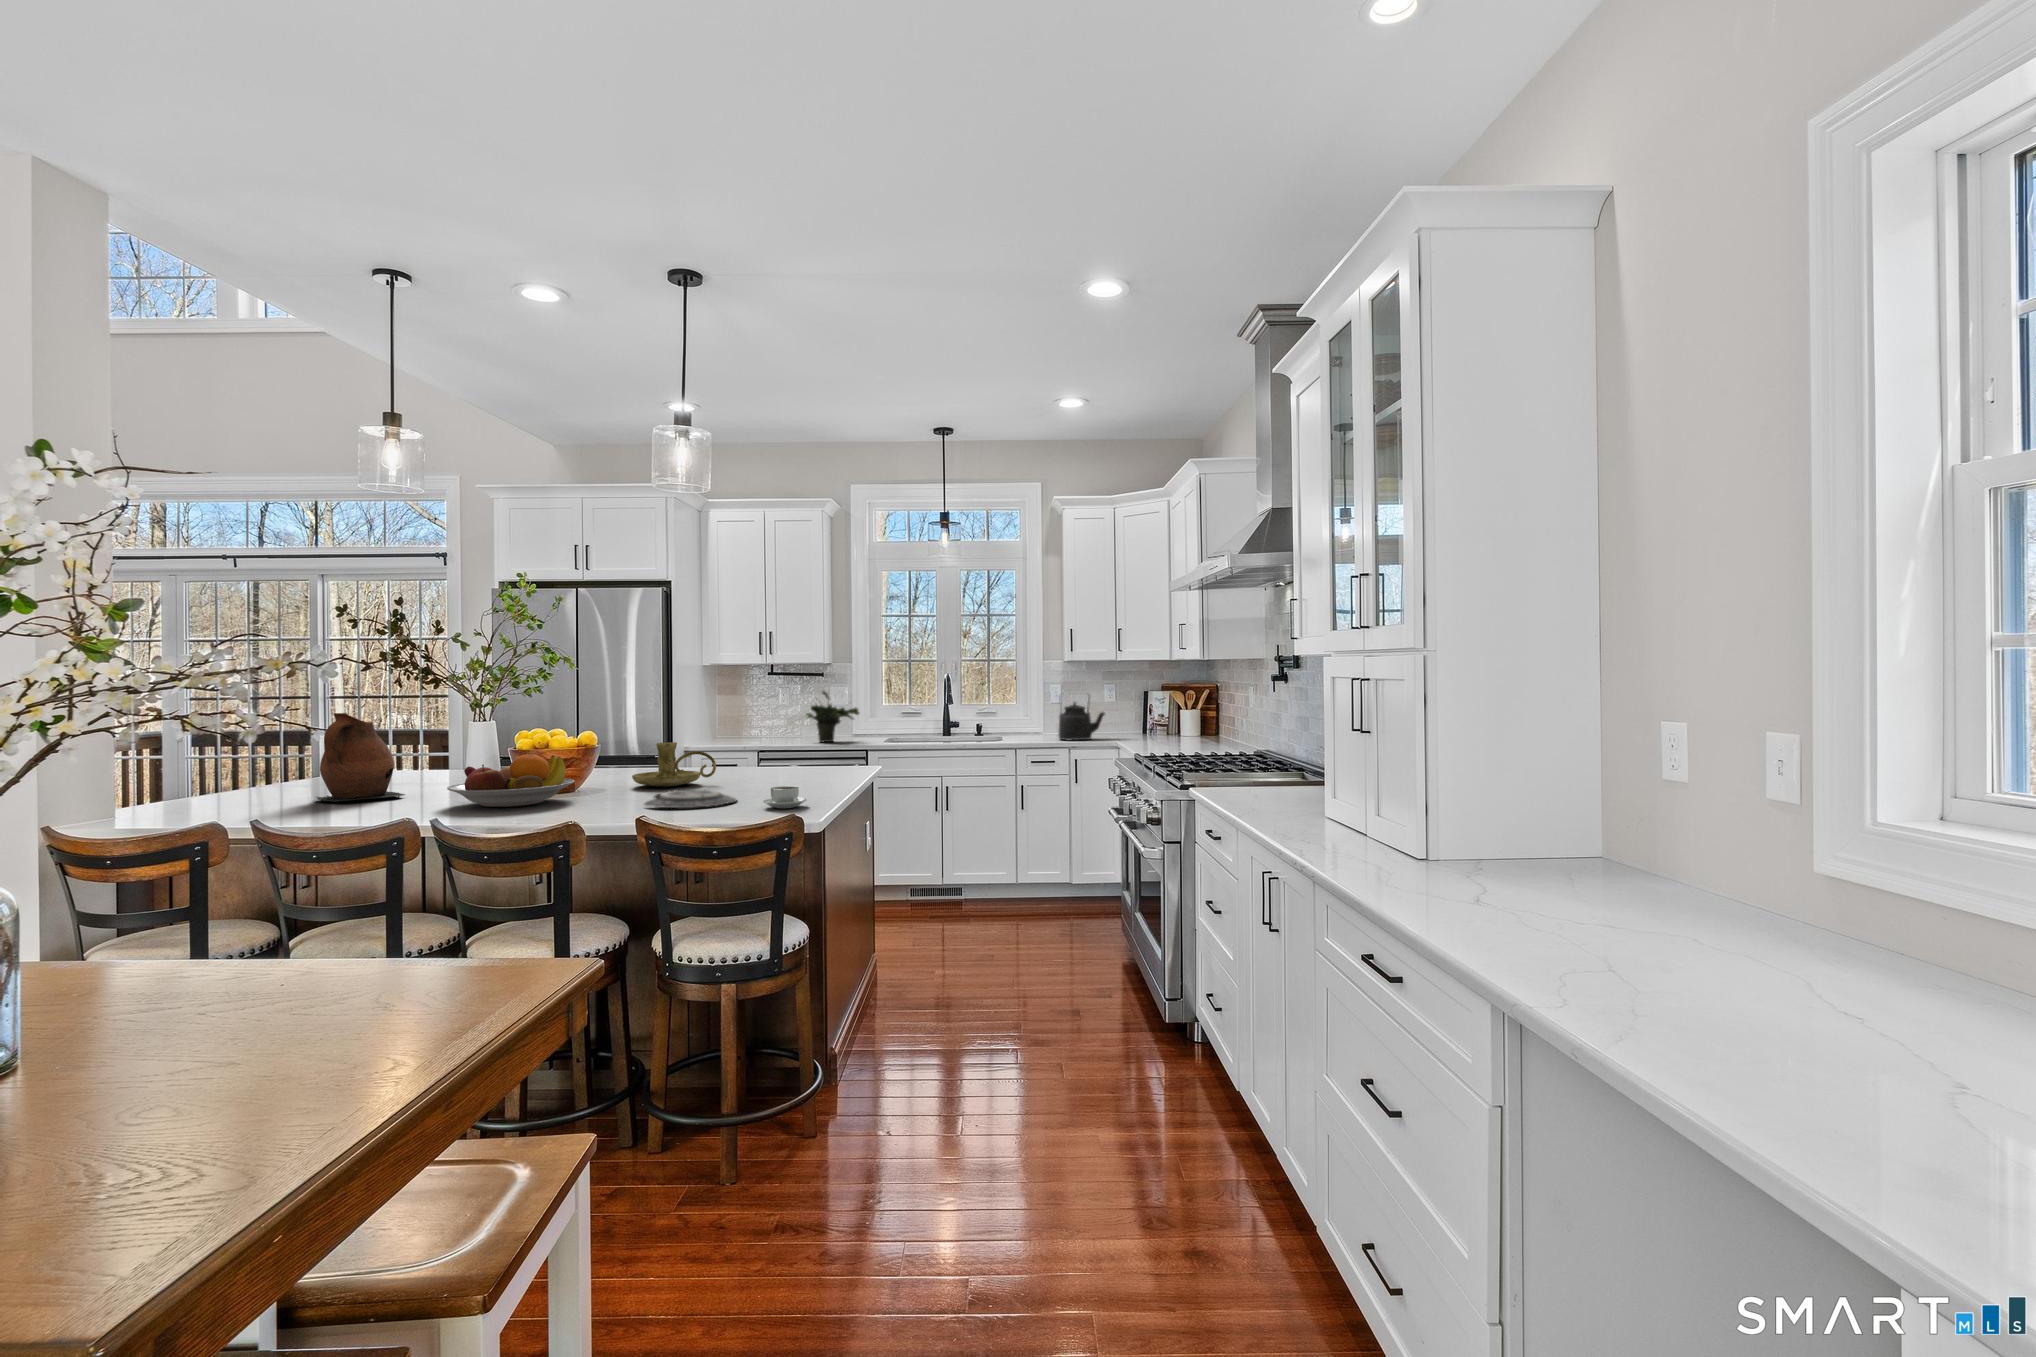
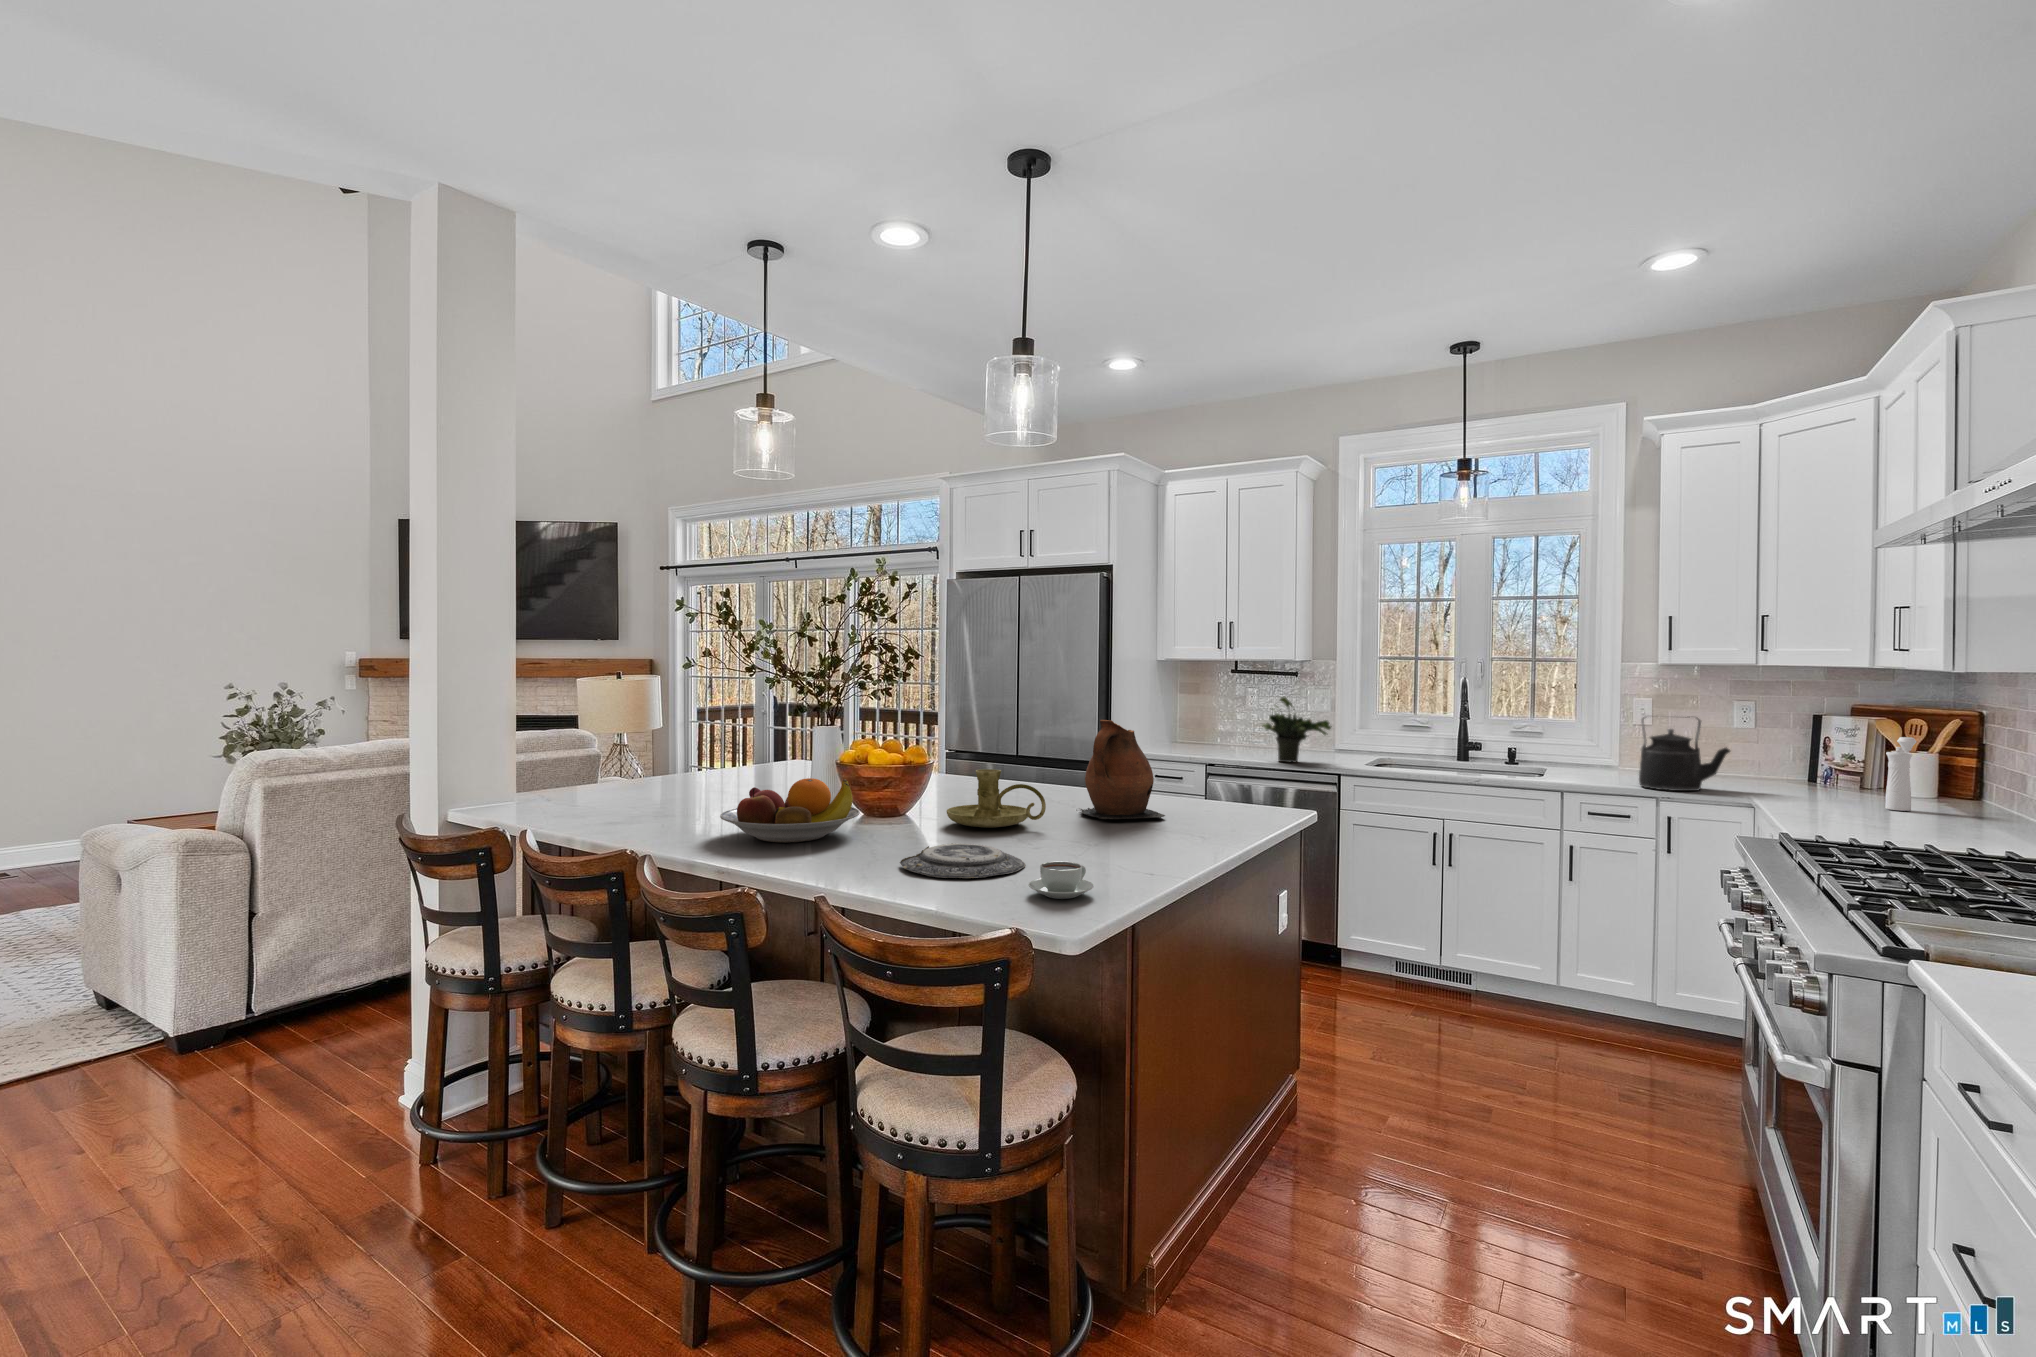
pepper mill: none [1178,700,1191,741] -> present [1885,737,1917,811]
ceramic pitcher: present [317,713,405,802] -> present [1080,720,1165,819]

